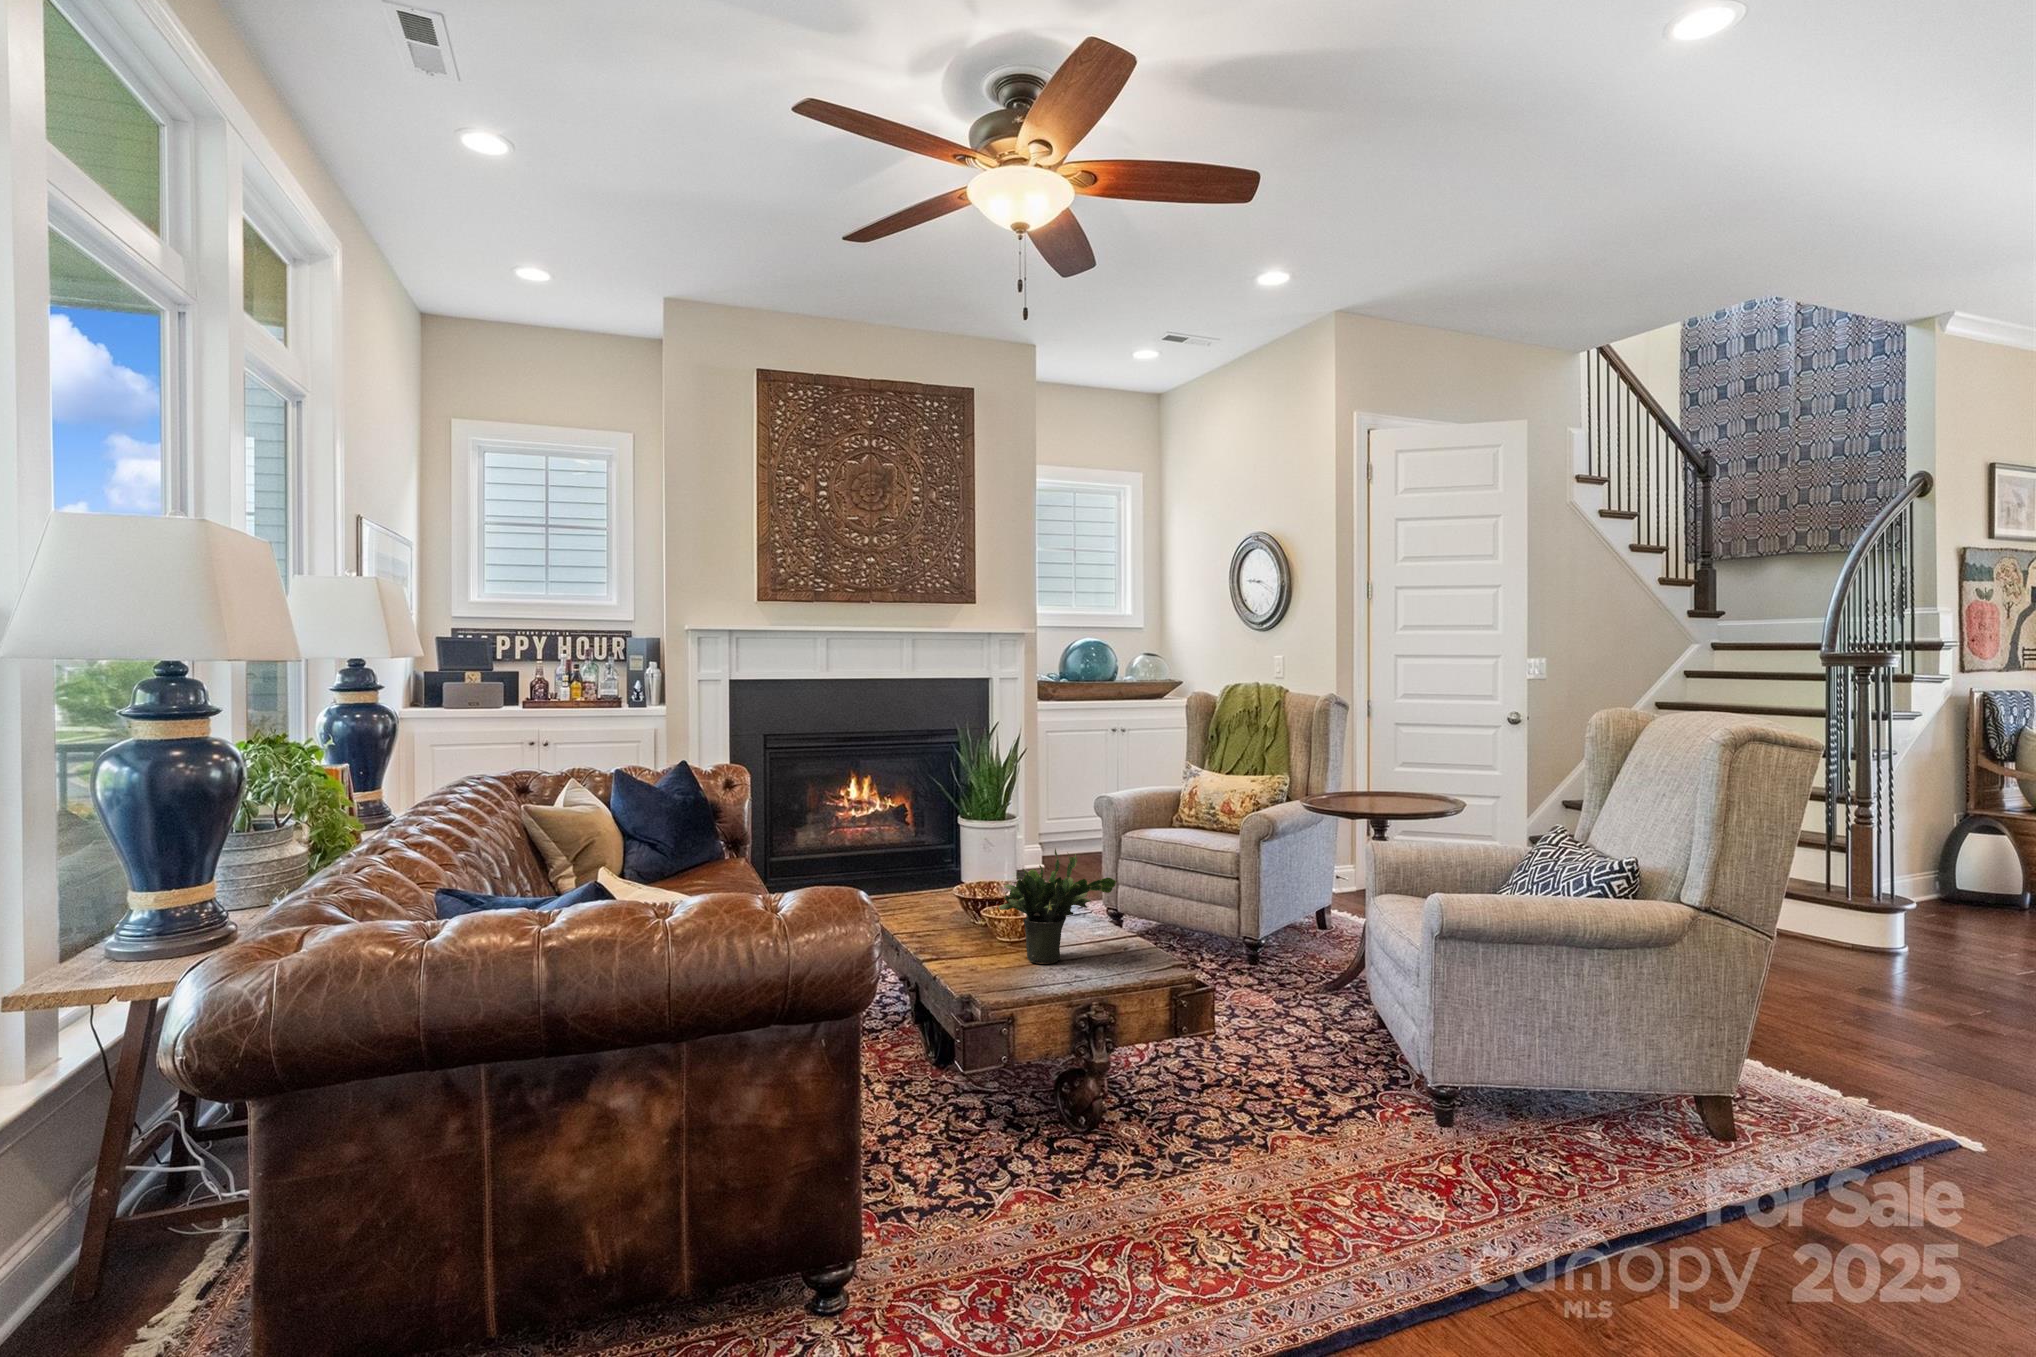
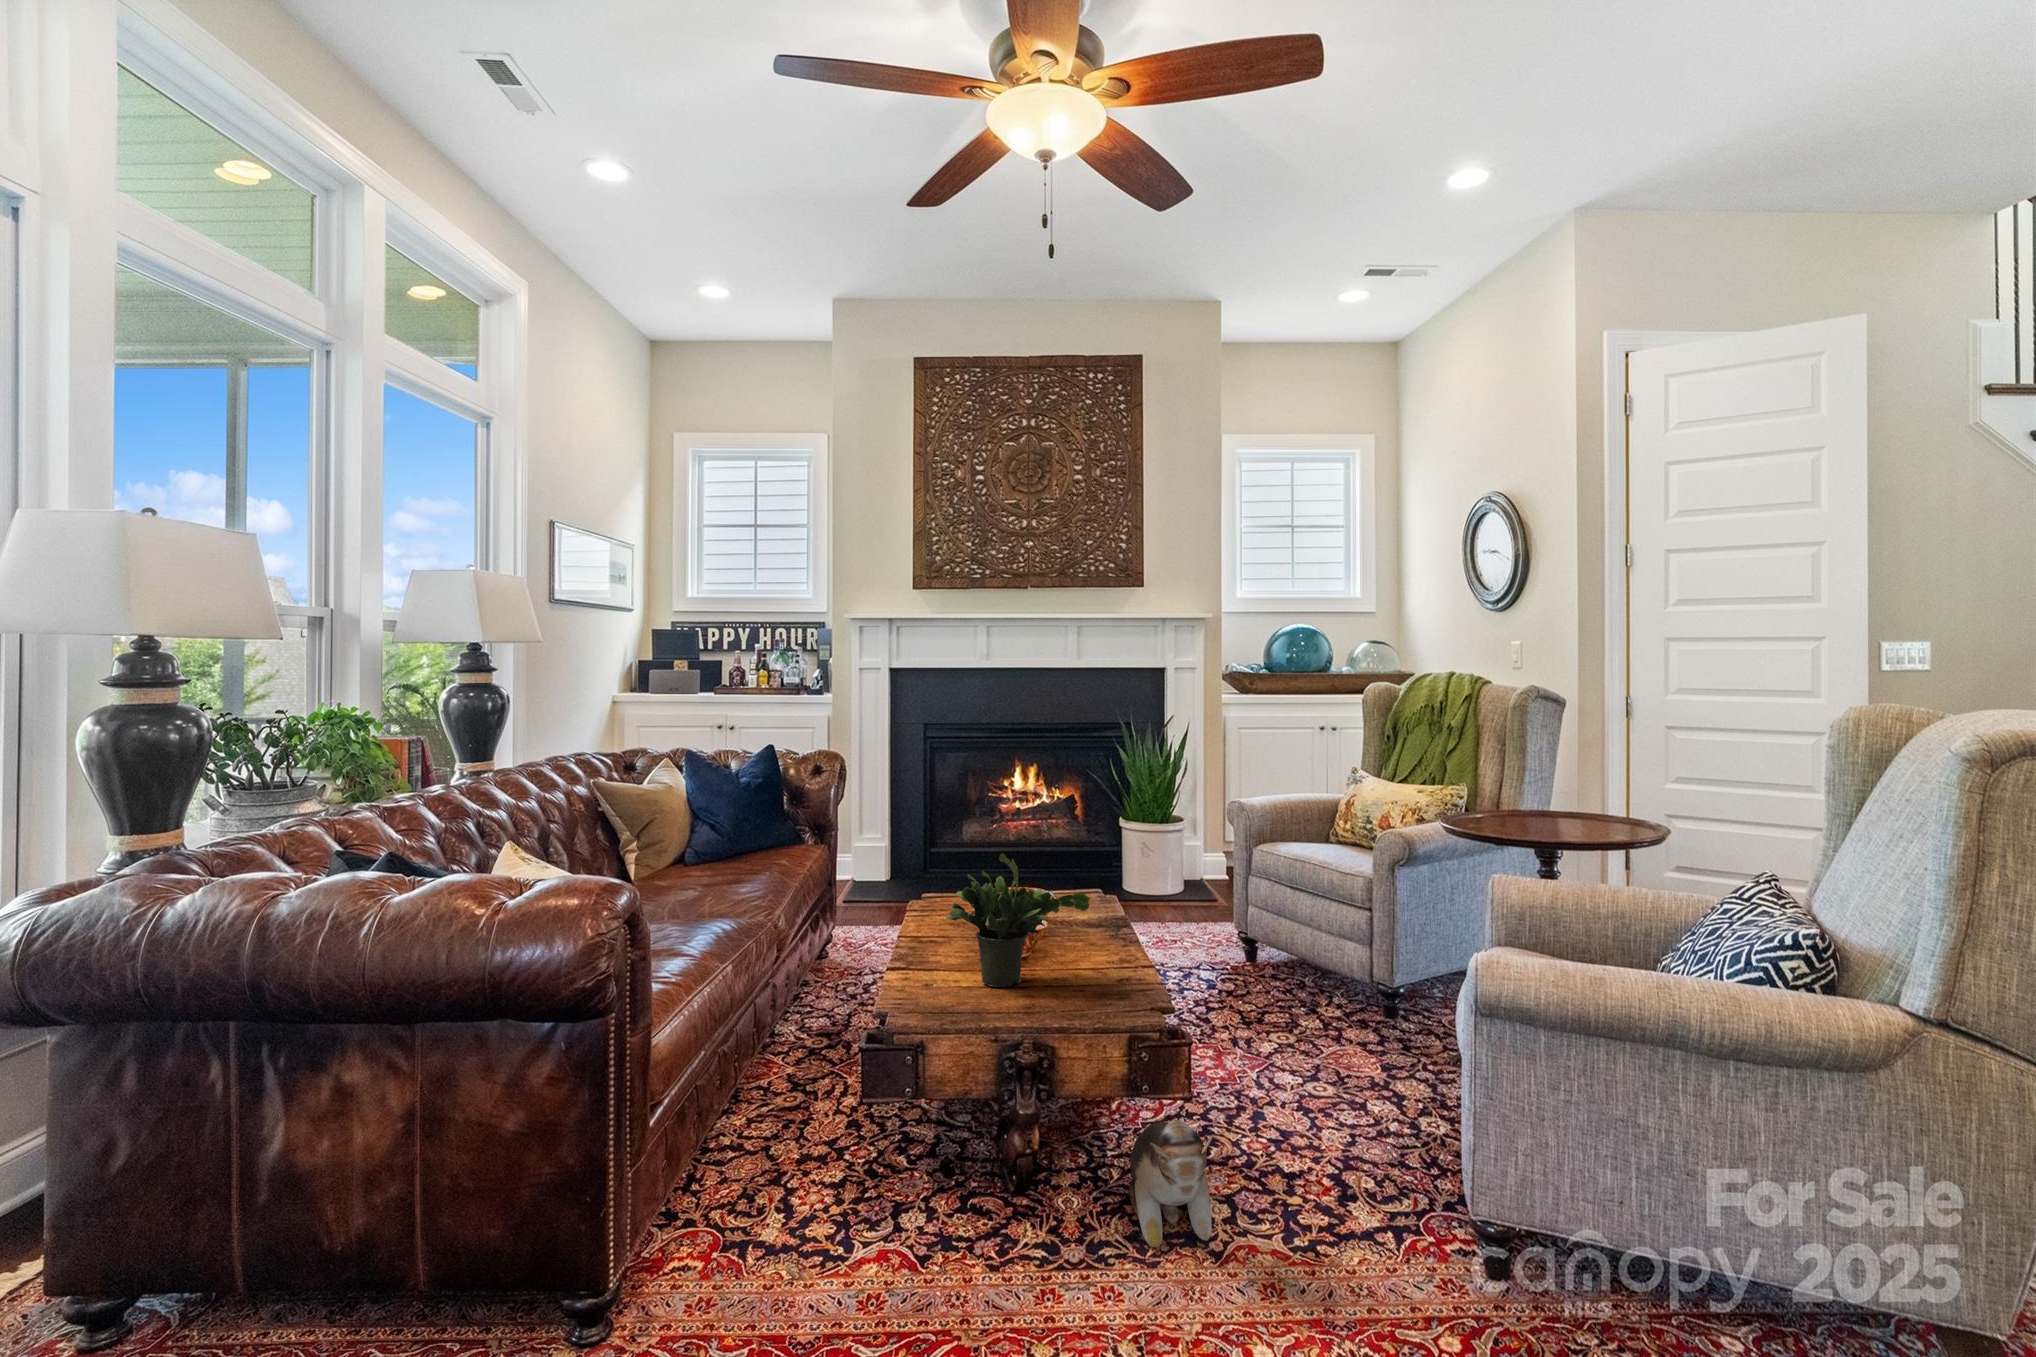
plush toy: none [1162,1045,1275,1150] -> present [1129,1119,1214,1248]

